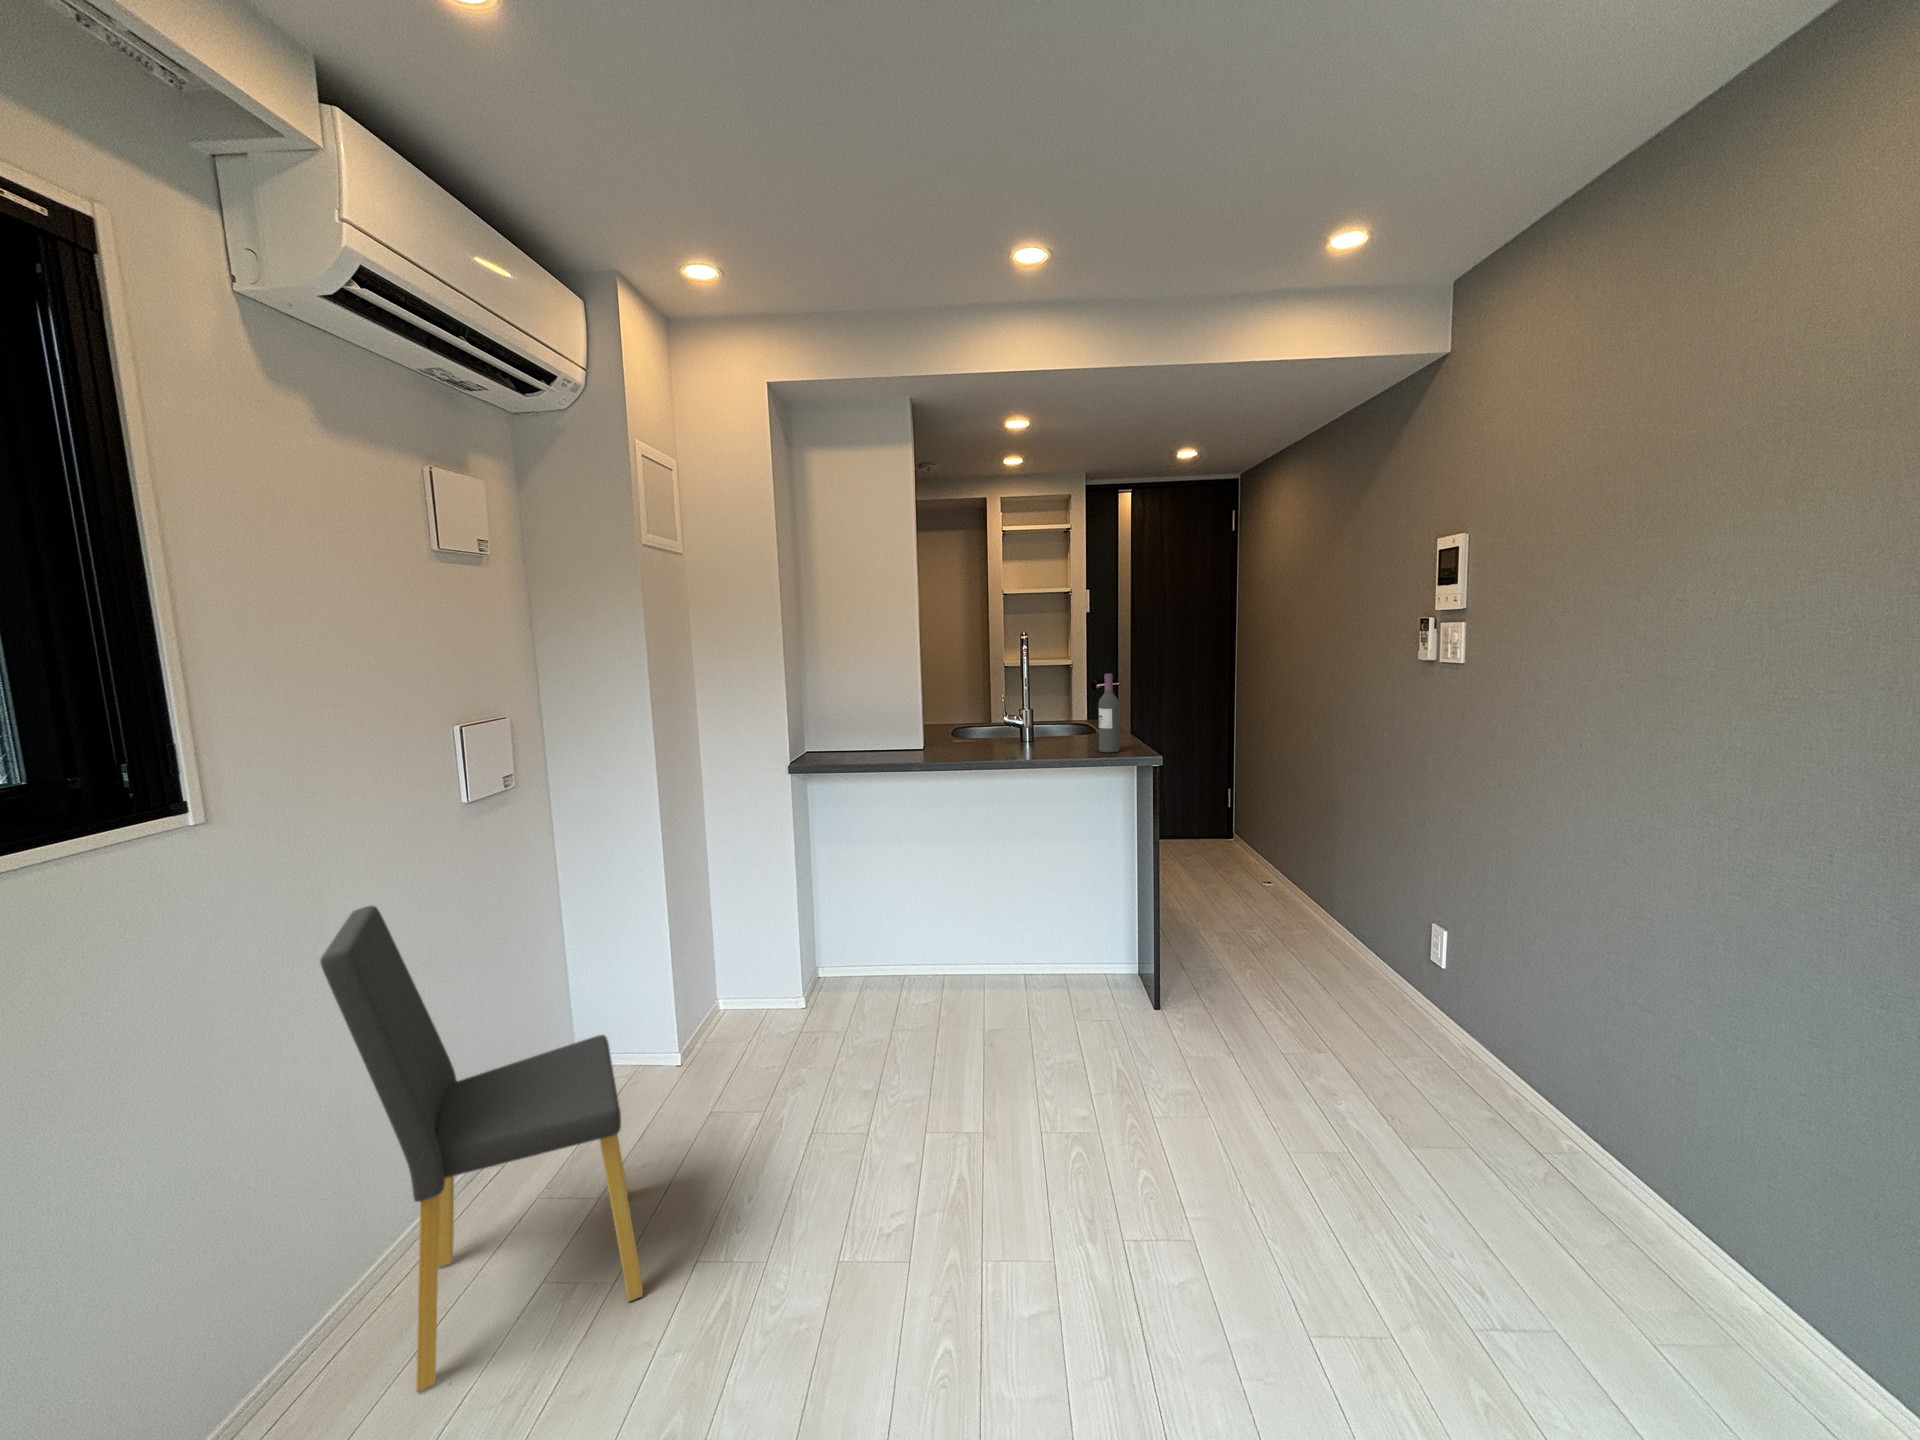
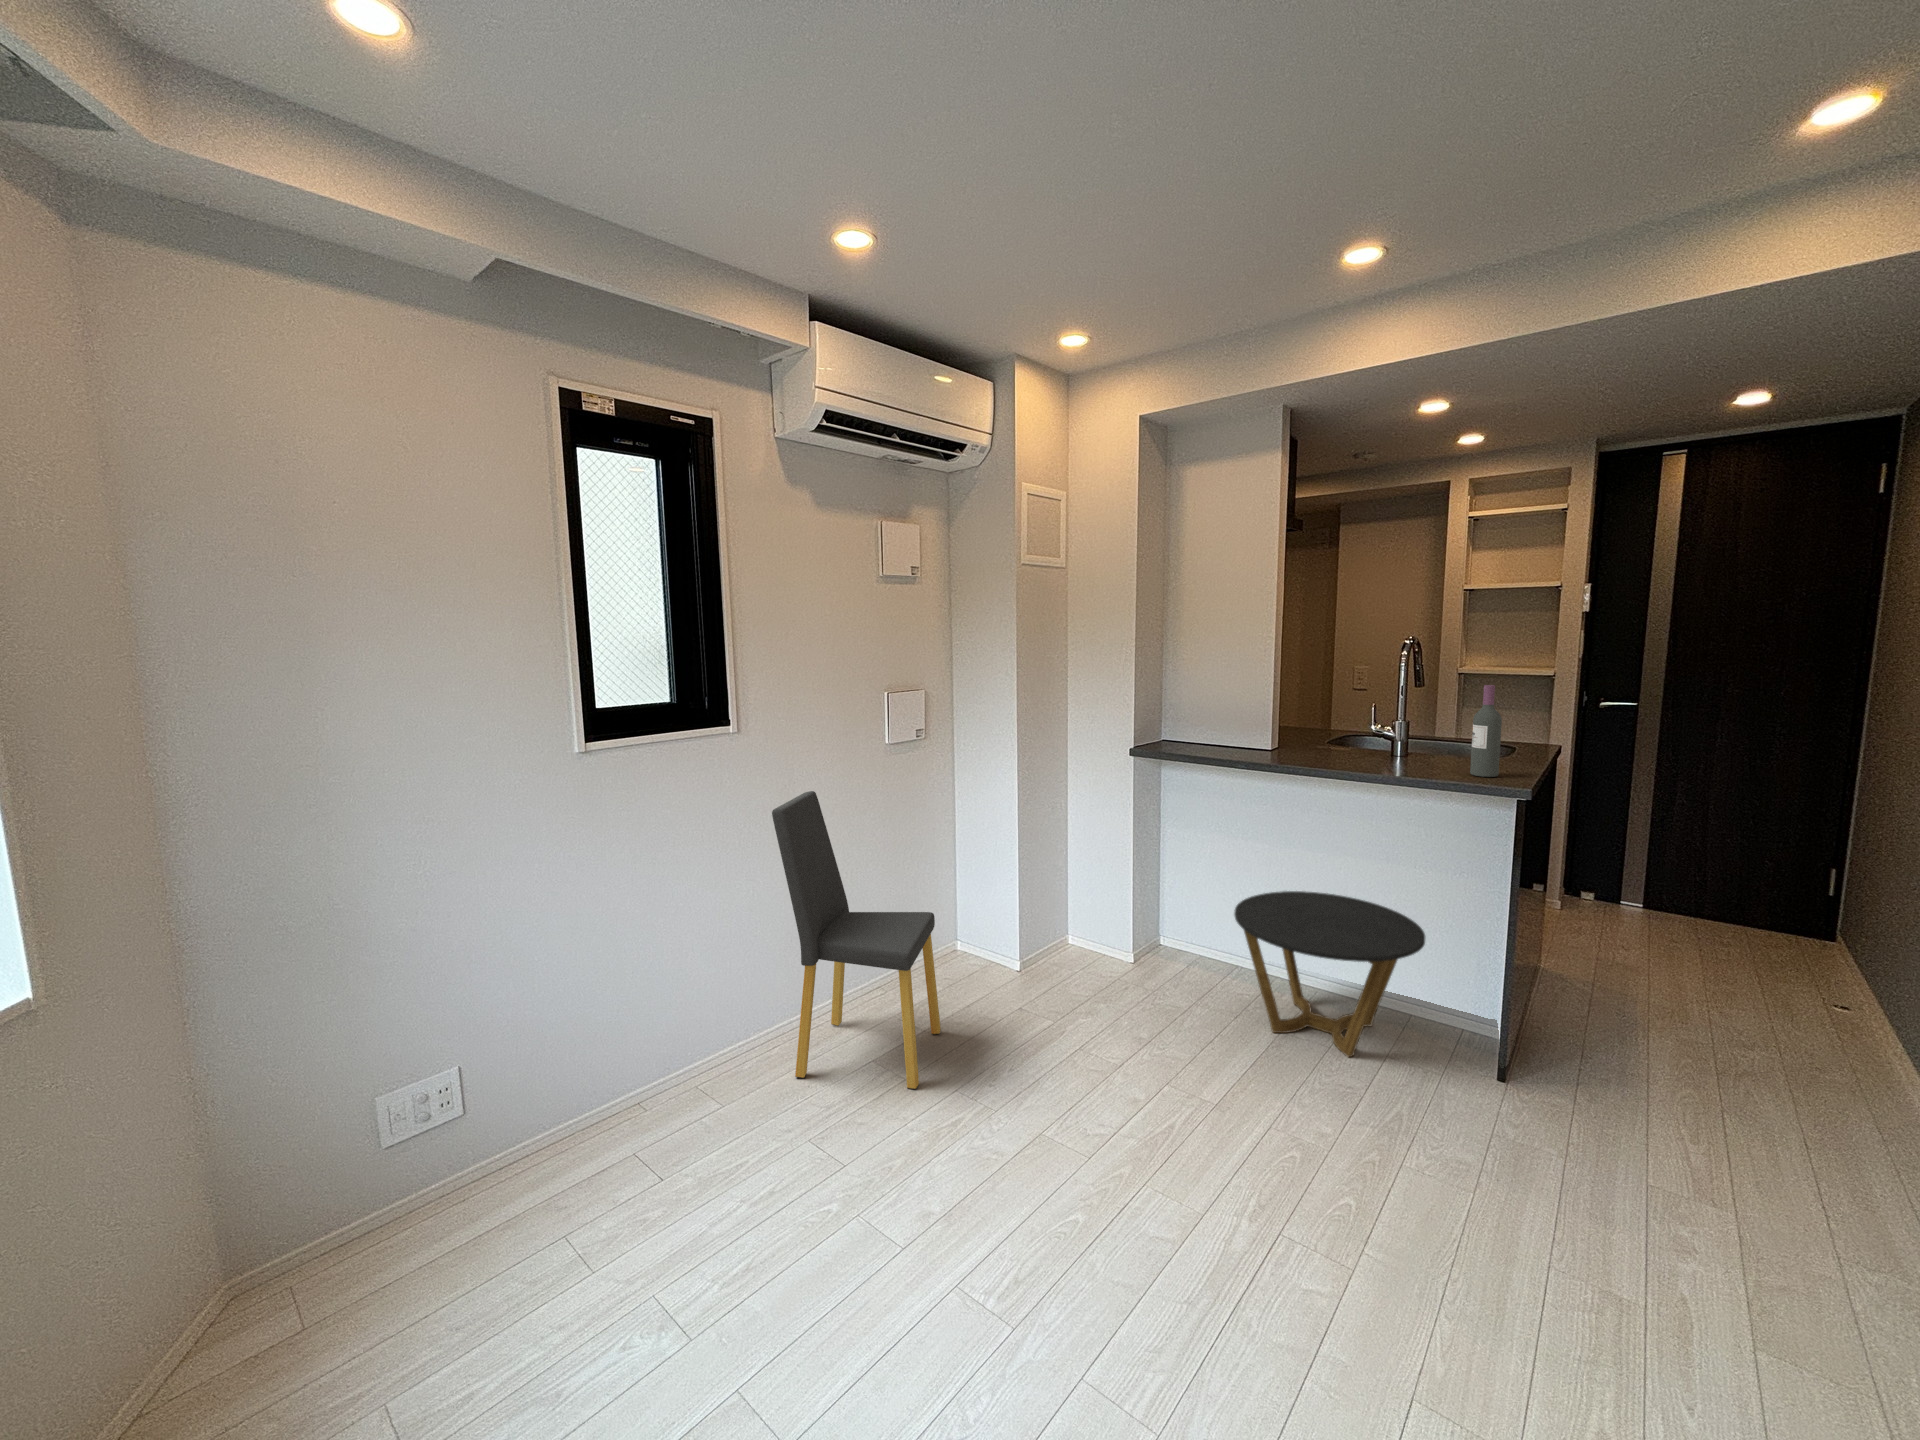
side table: none [929,880,1094,1032] -> present [1234,891,1425,1057]

